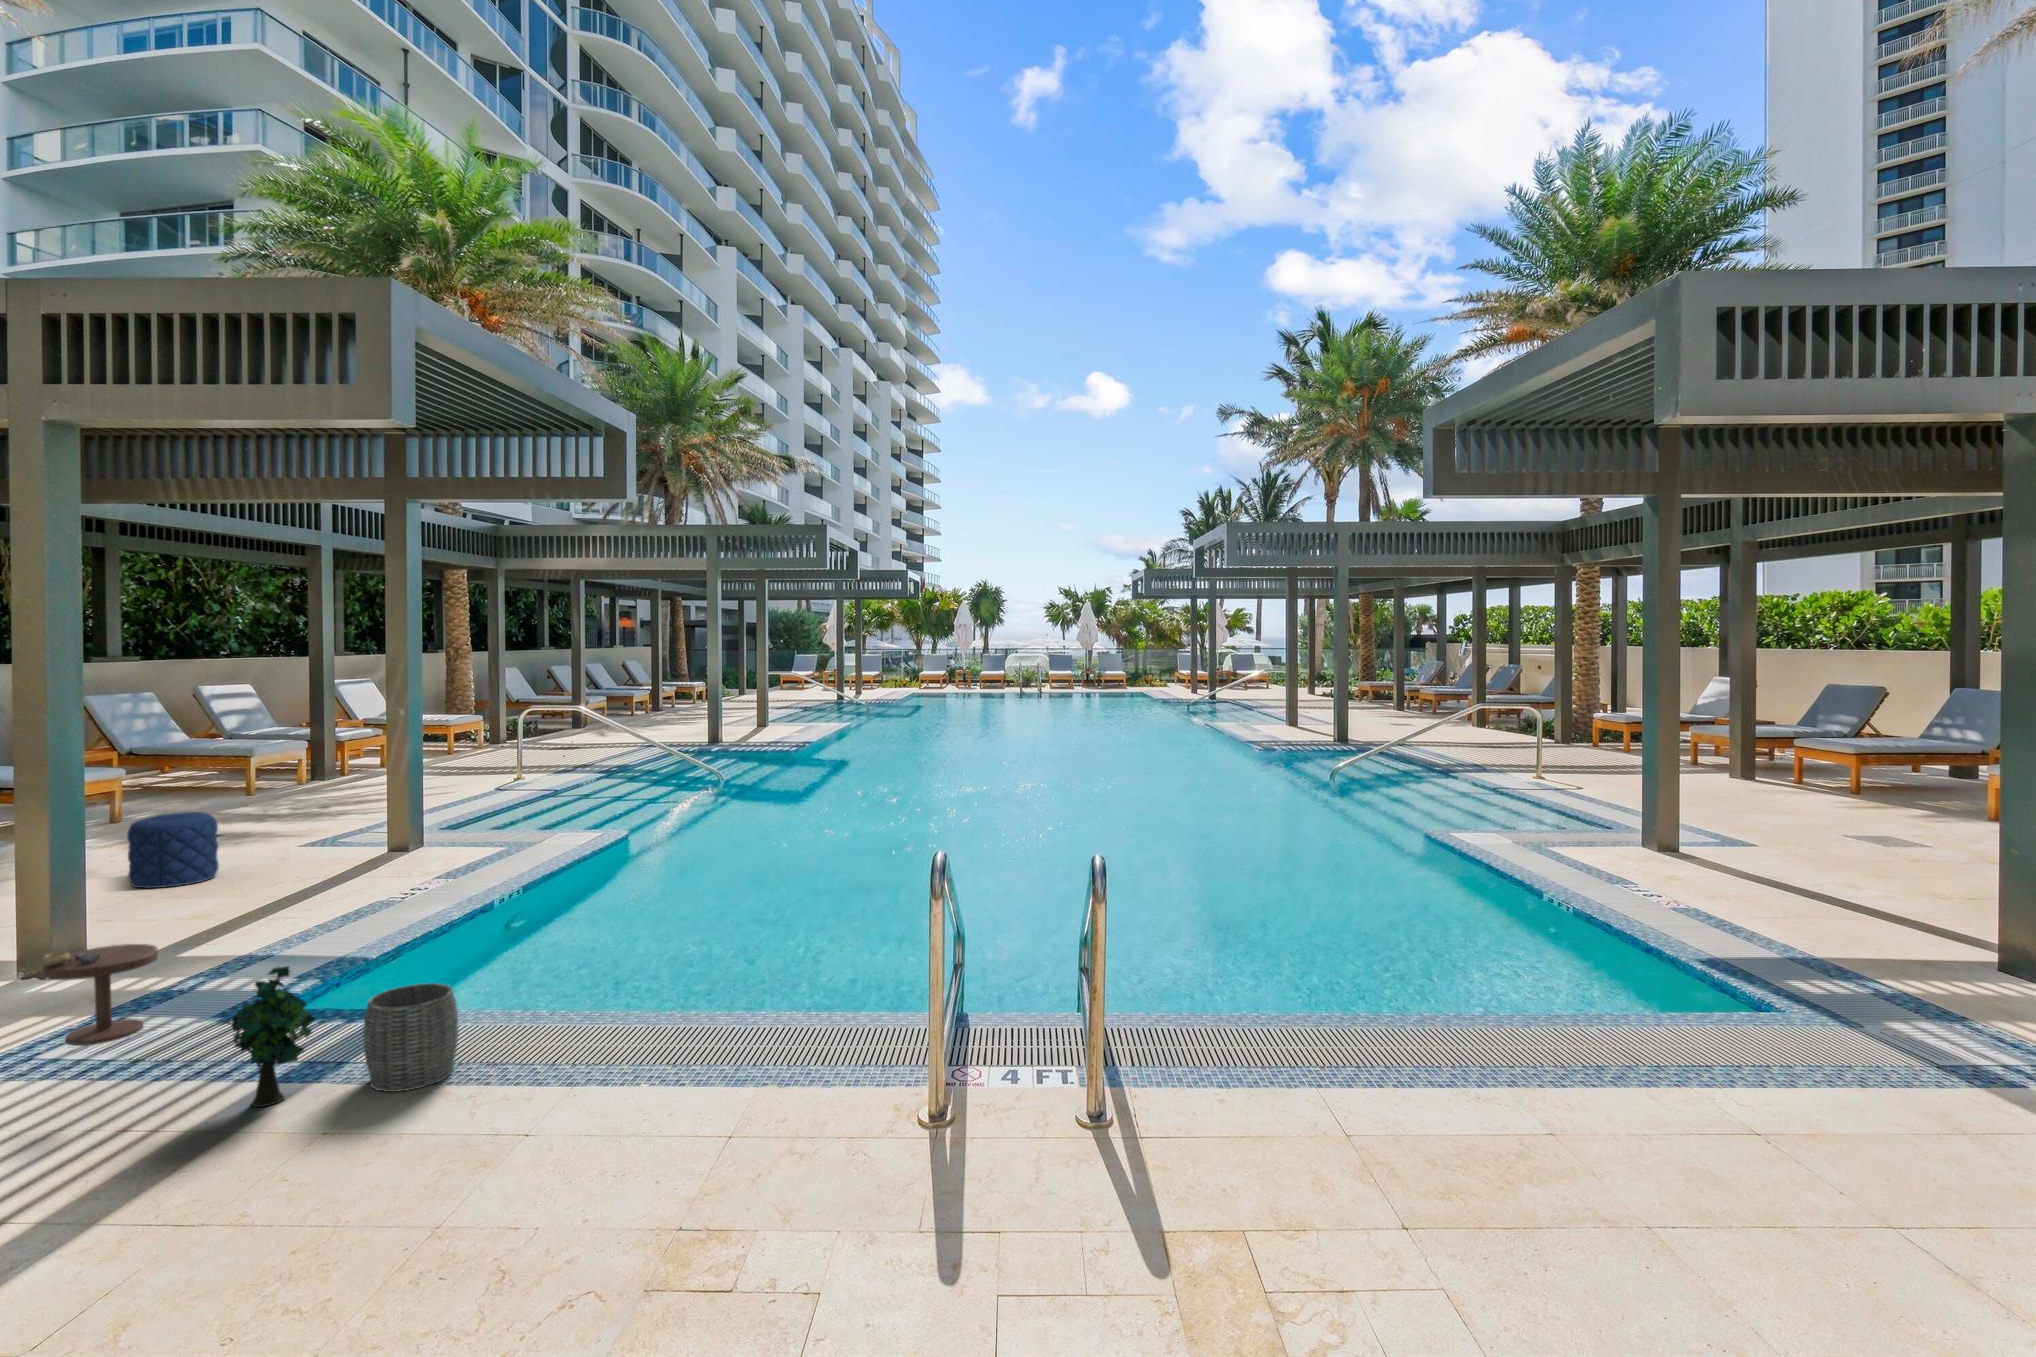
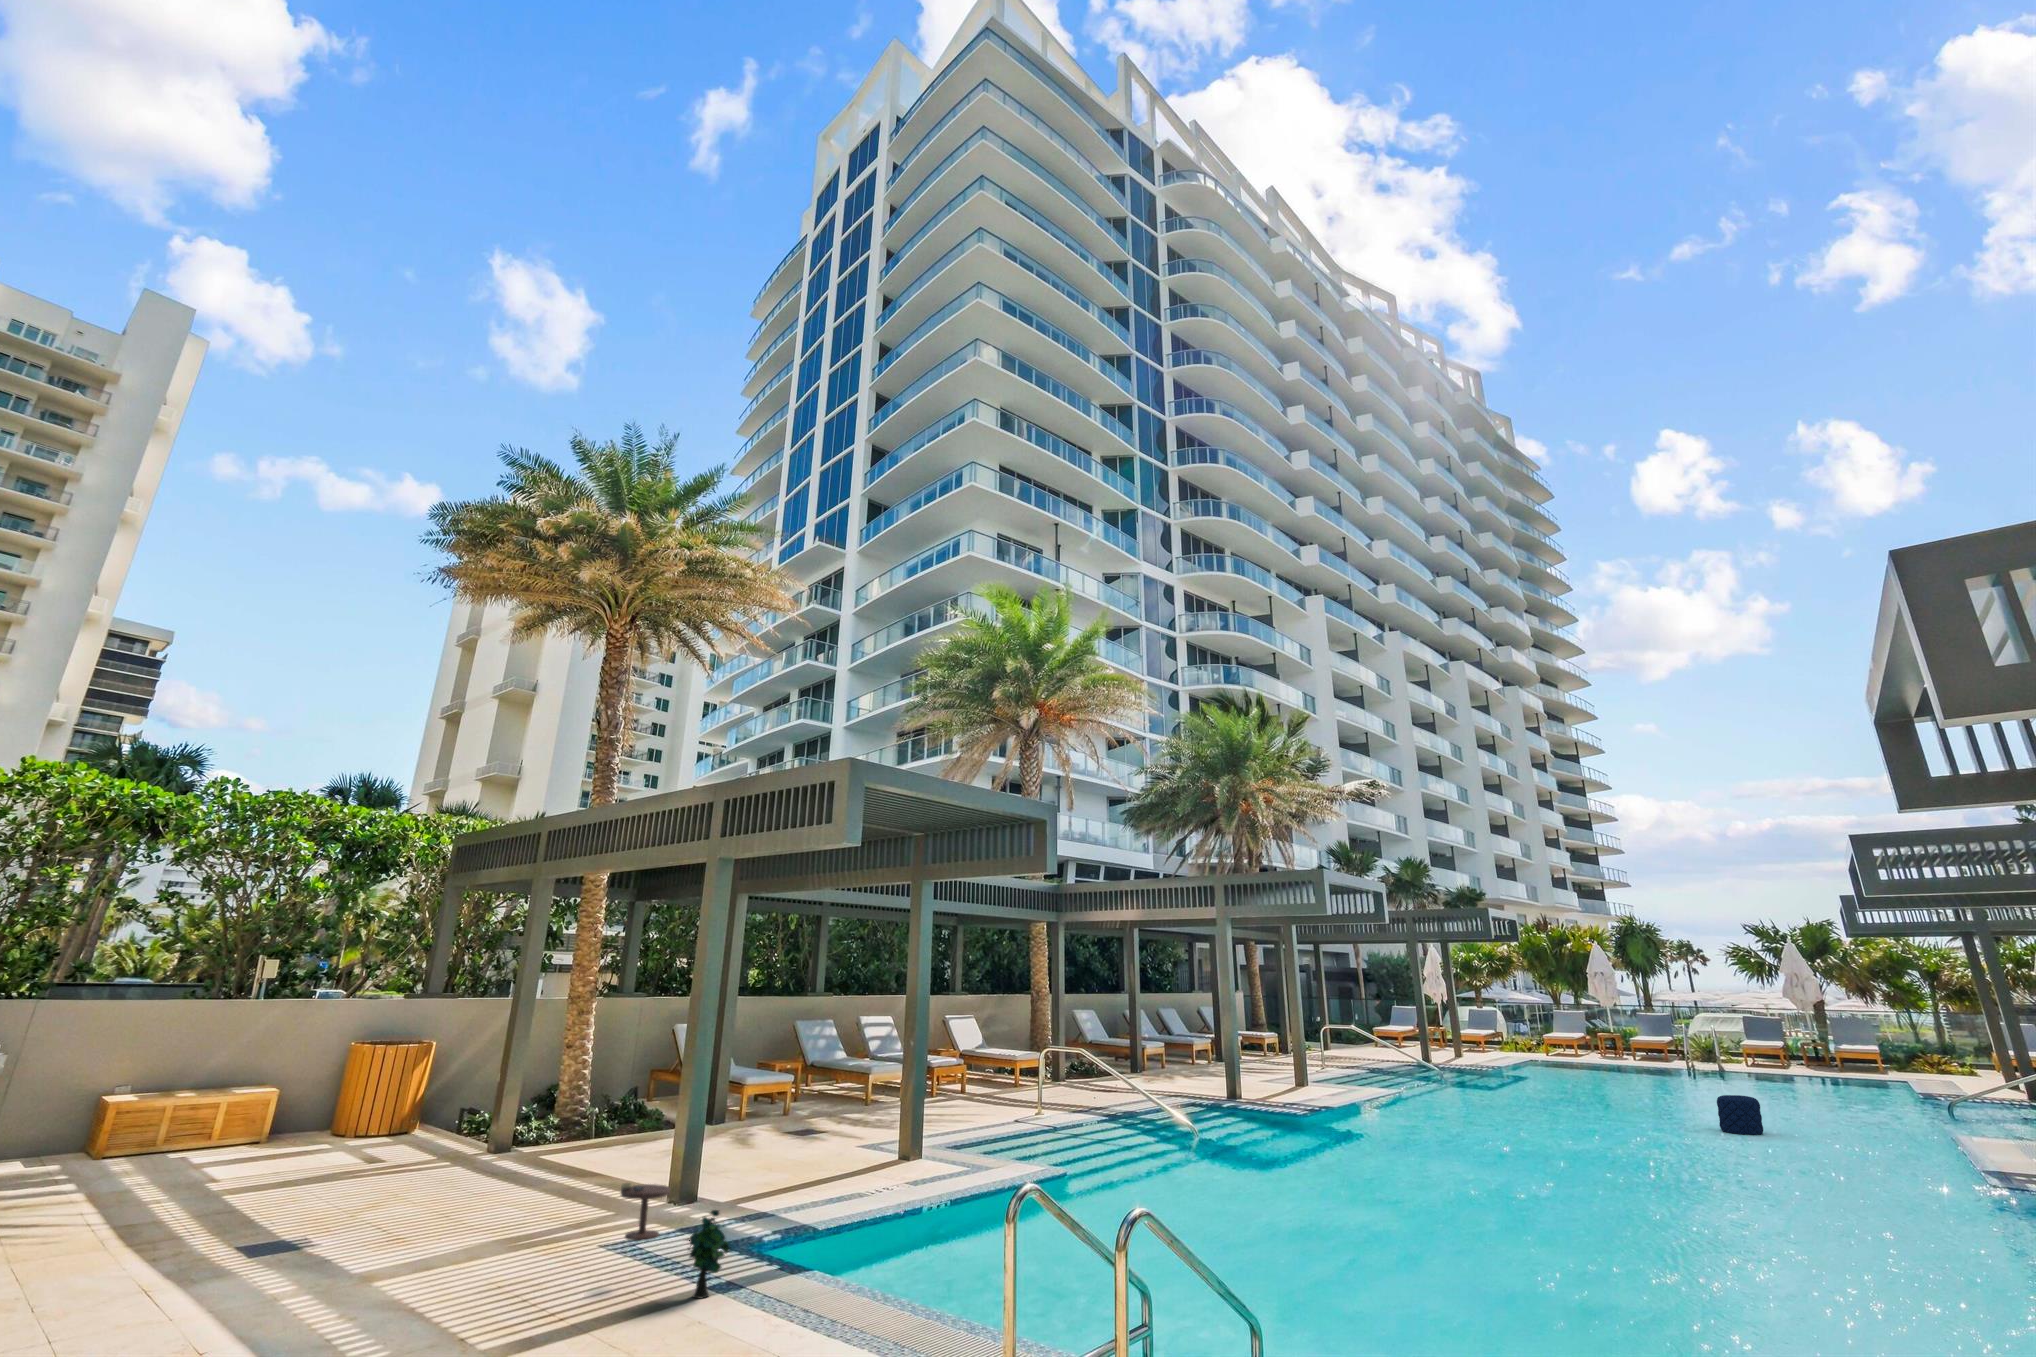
pouf: present [127,812,219,888] -> present [1717,1095,1763,1135]
woven basket: present [363,983,459,1092] -> none [748,1238,801,1307]

